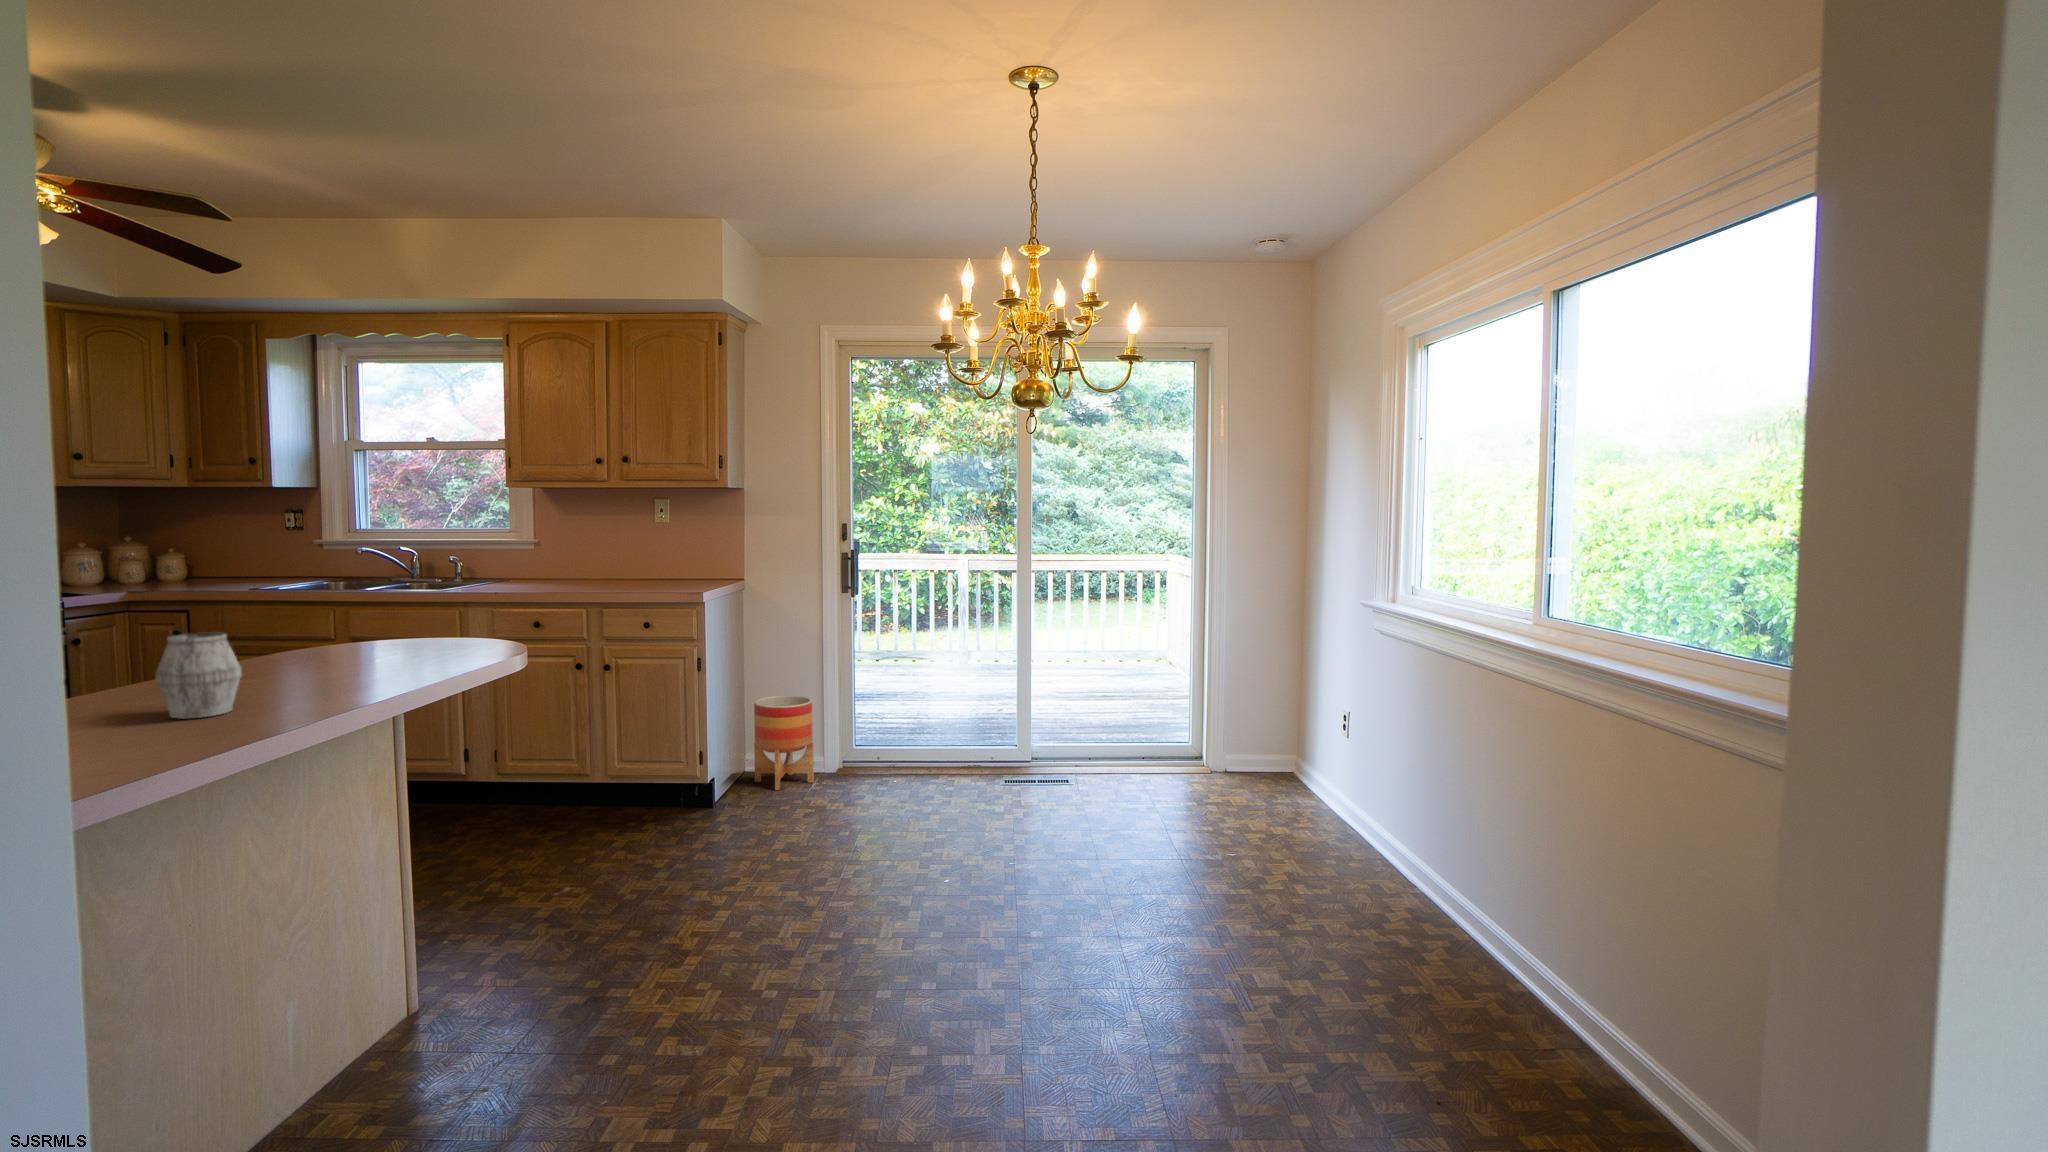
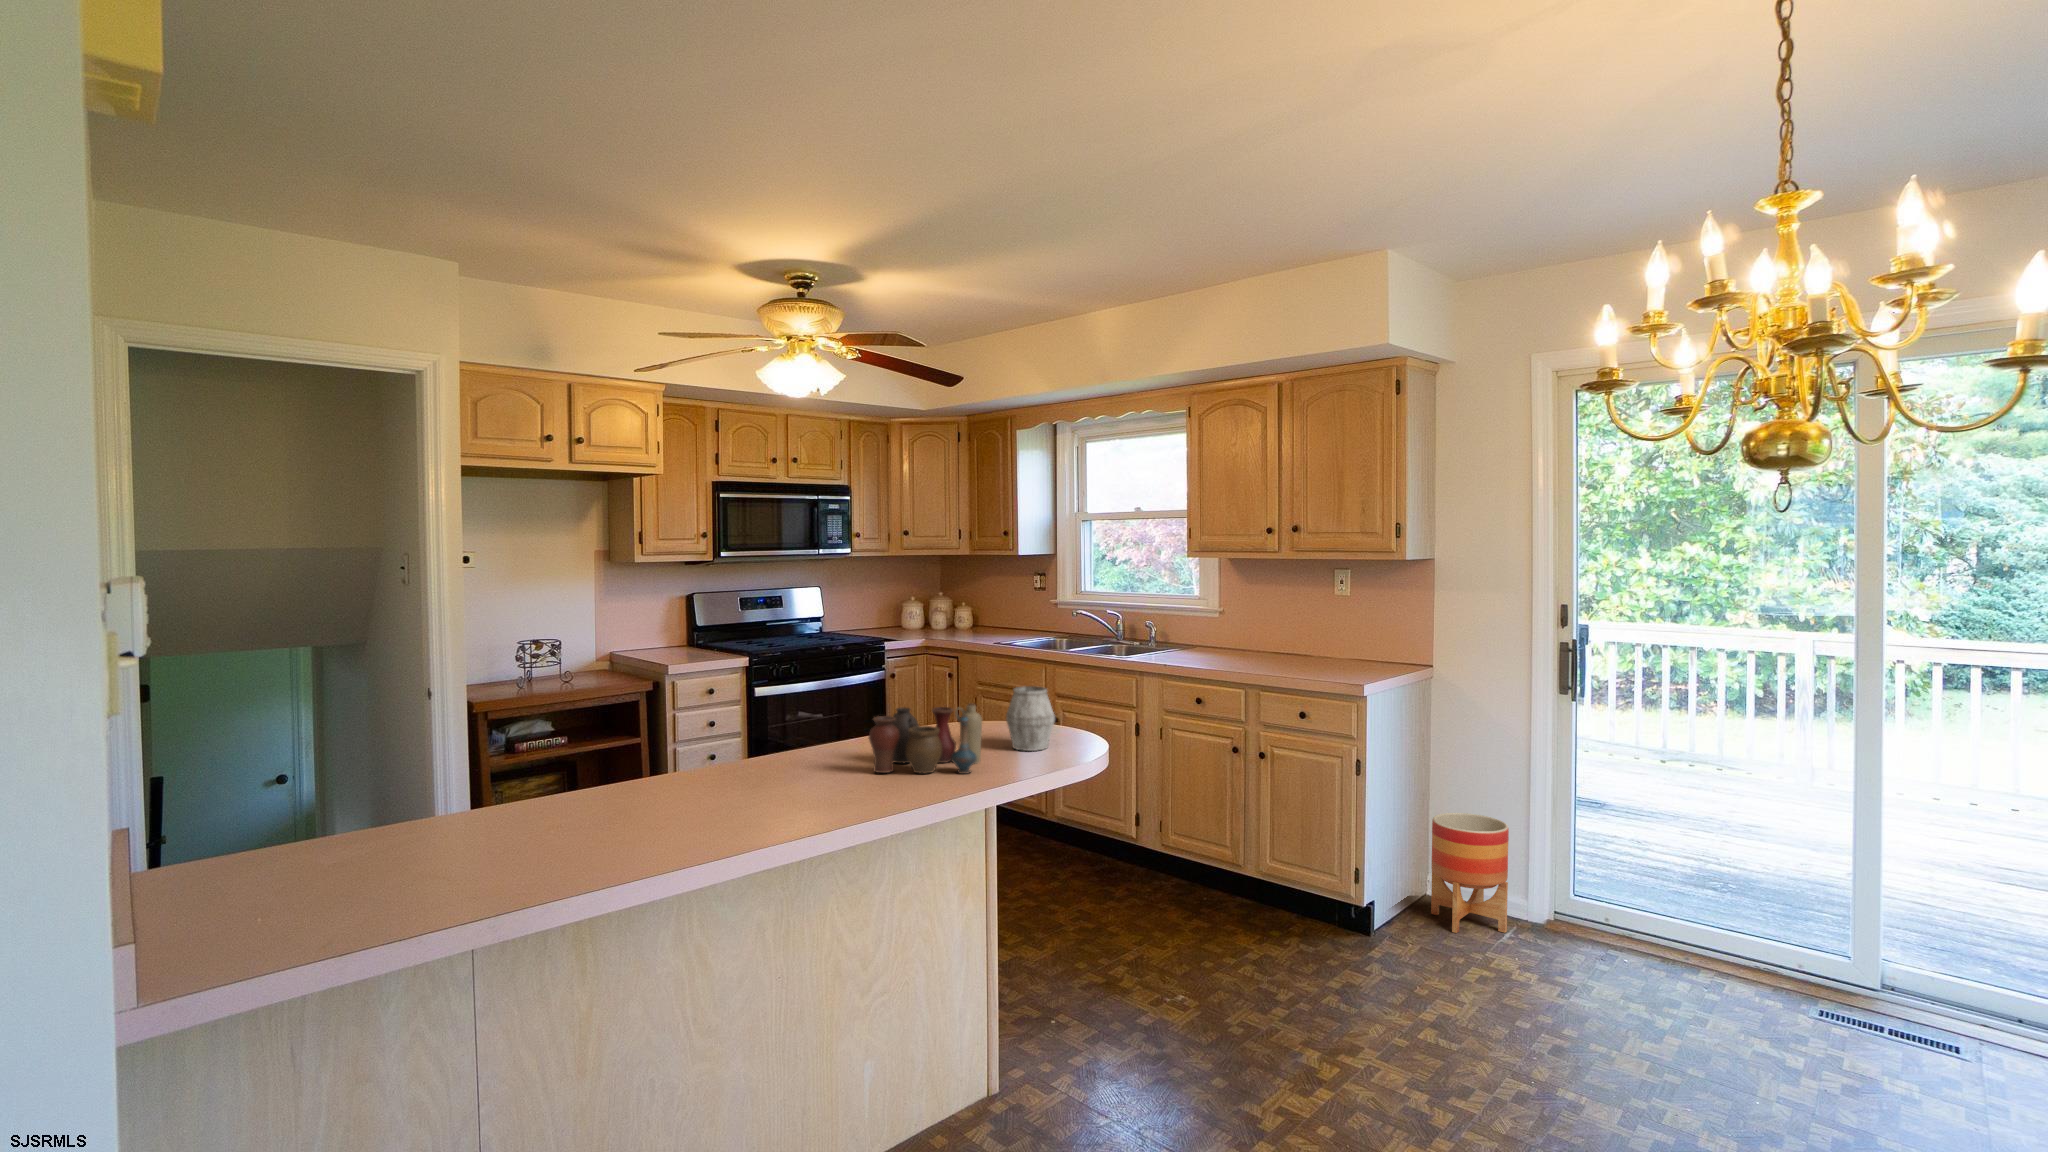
vase: none [259,612,401,691] -> present [869,703,982,774]
mug: present [156,632,241,718] -> present [1006,686,1055,751]

